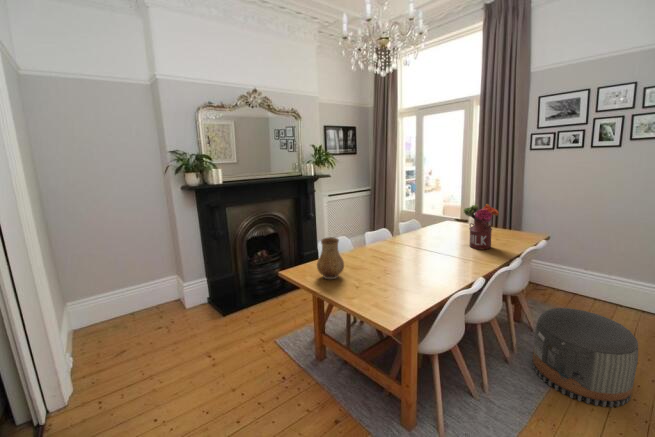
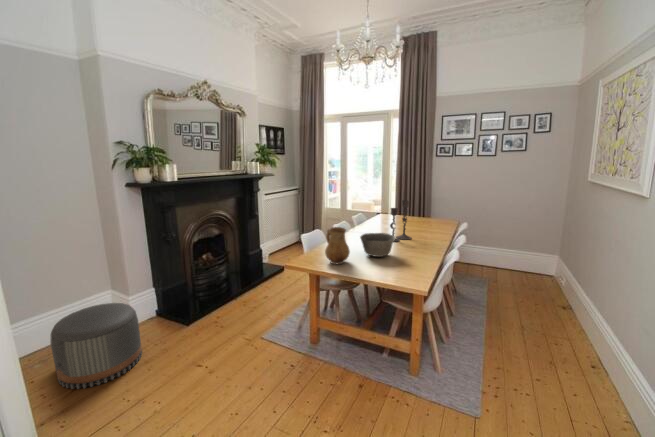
flower arrangement: present [464,204,499,249] -> none [414,197,440,233]
candlestick: none [416,208,451,258] -> present [390,200,411,242]
bowl: none [363,246,404,276] -> present [360,233,395,257]
pouf: present [532,308,638,407] -> present [50,303,142,389]

